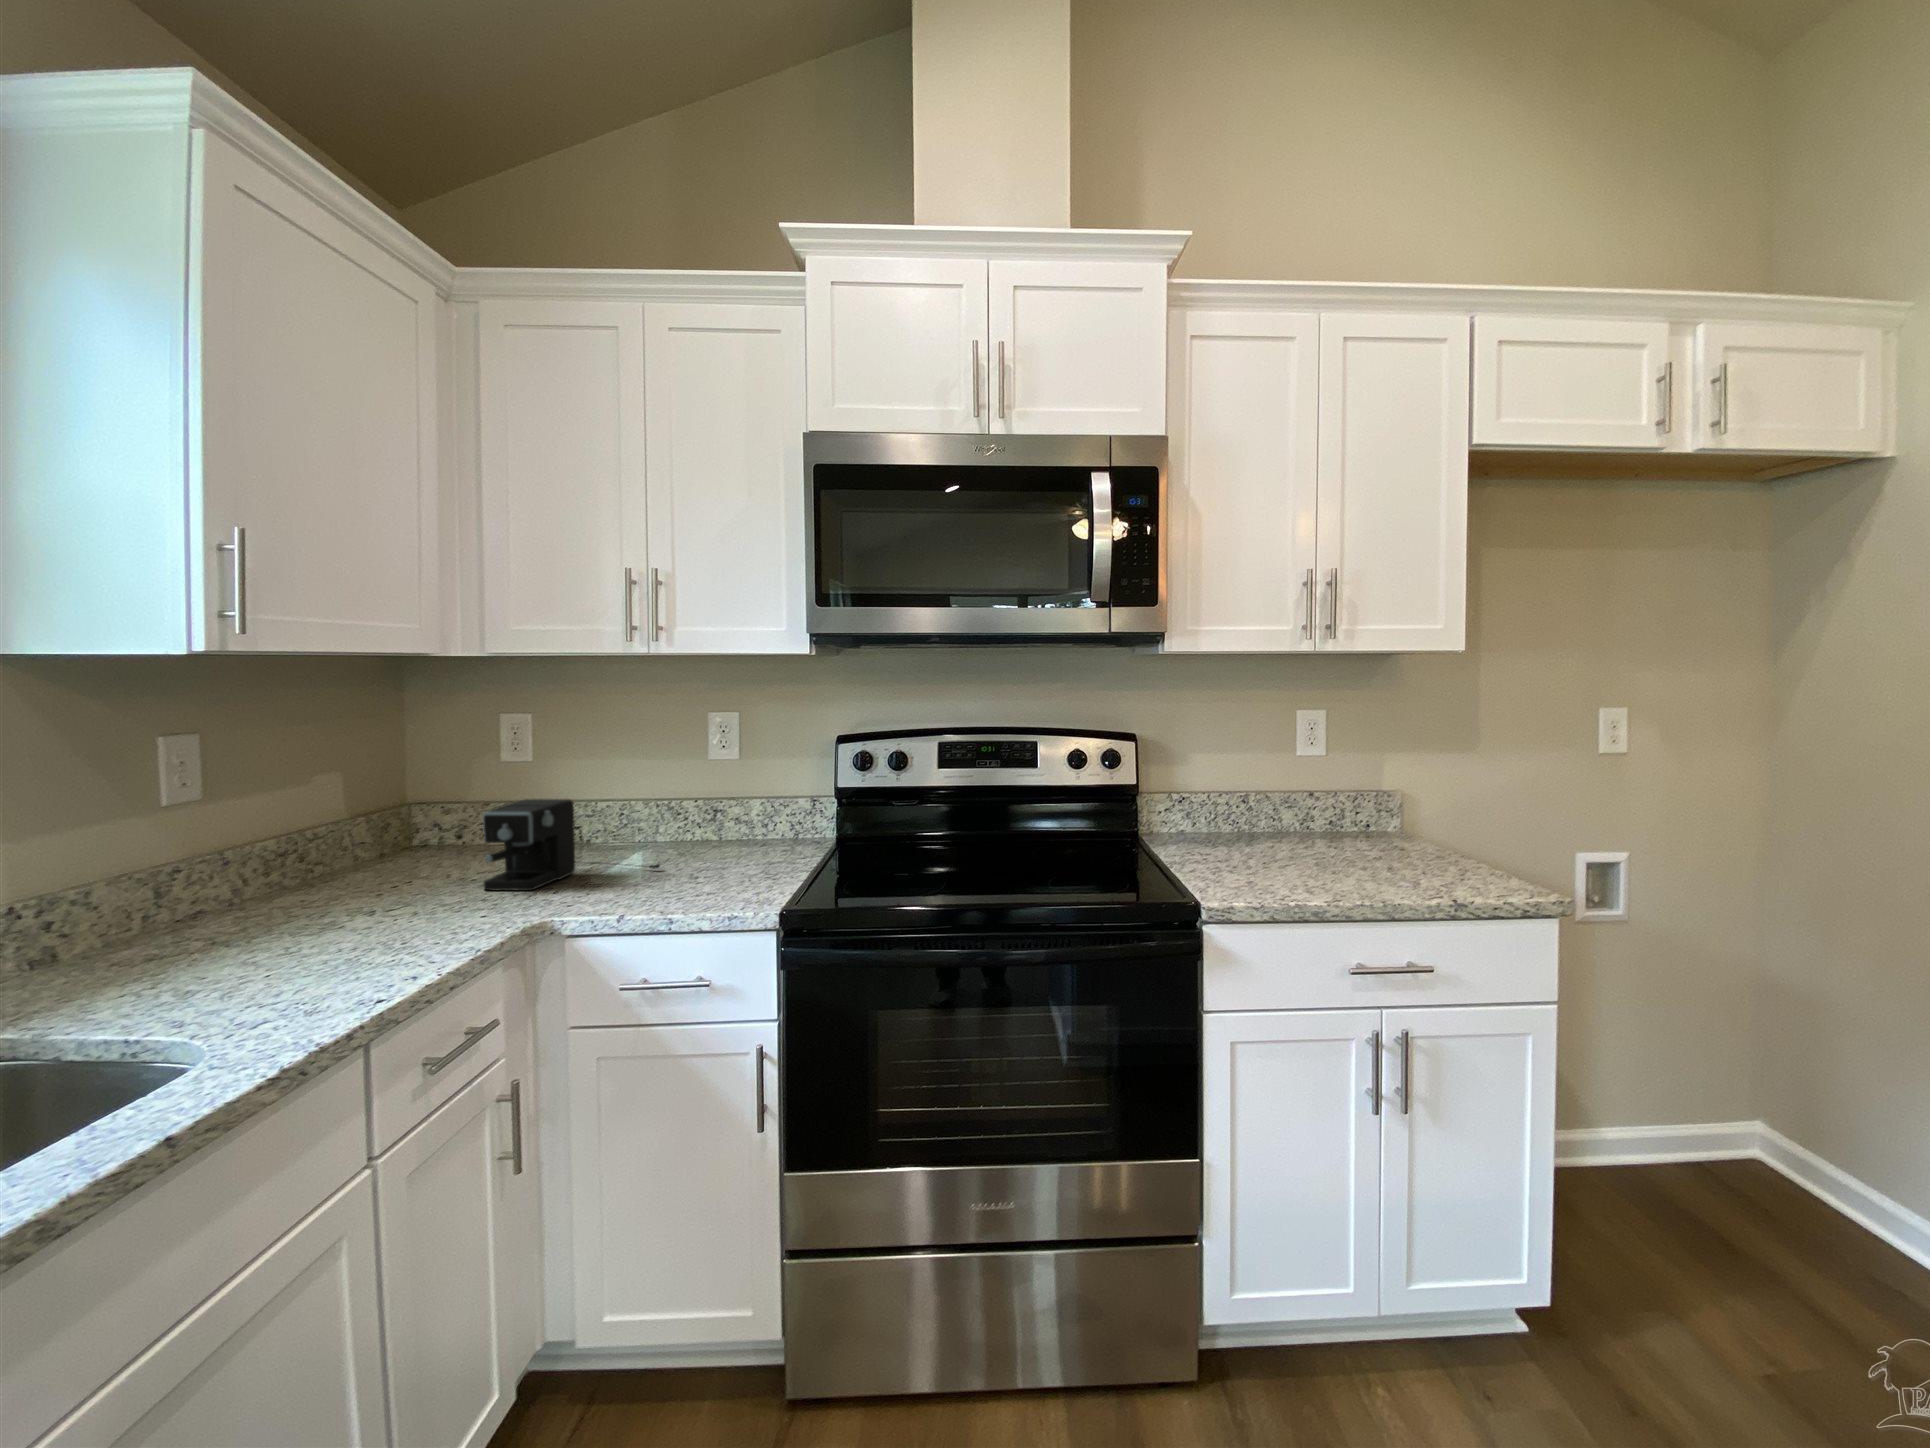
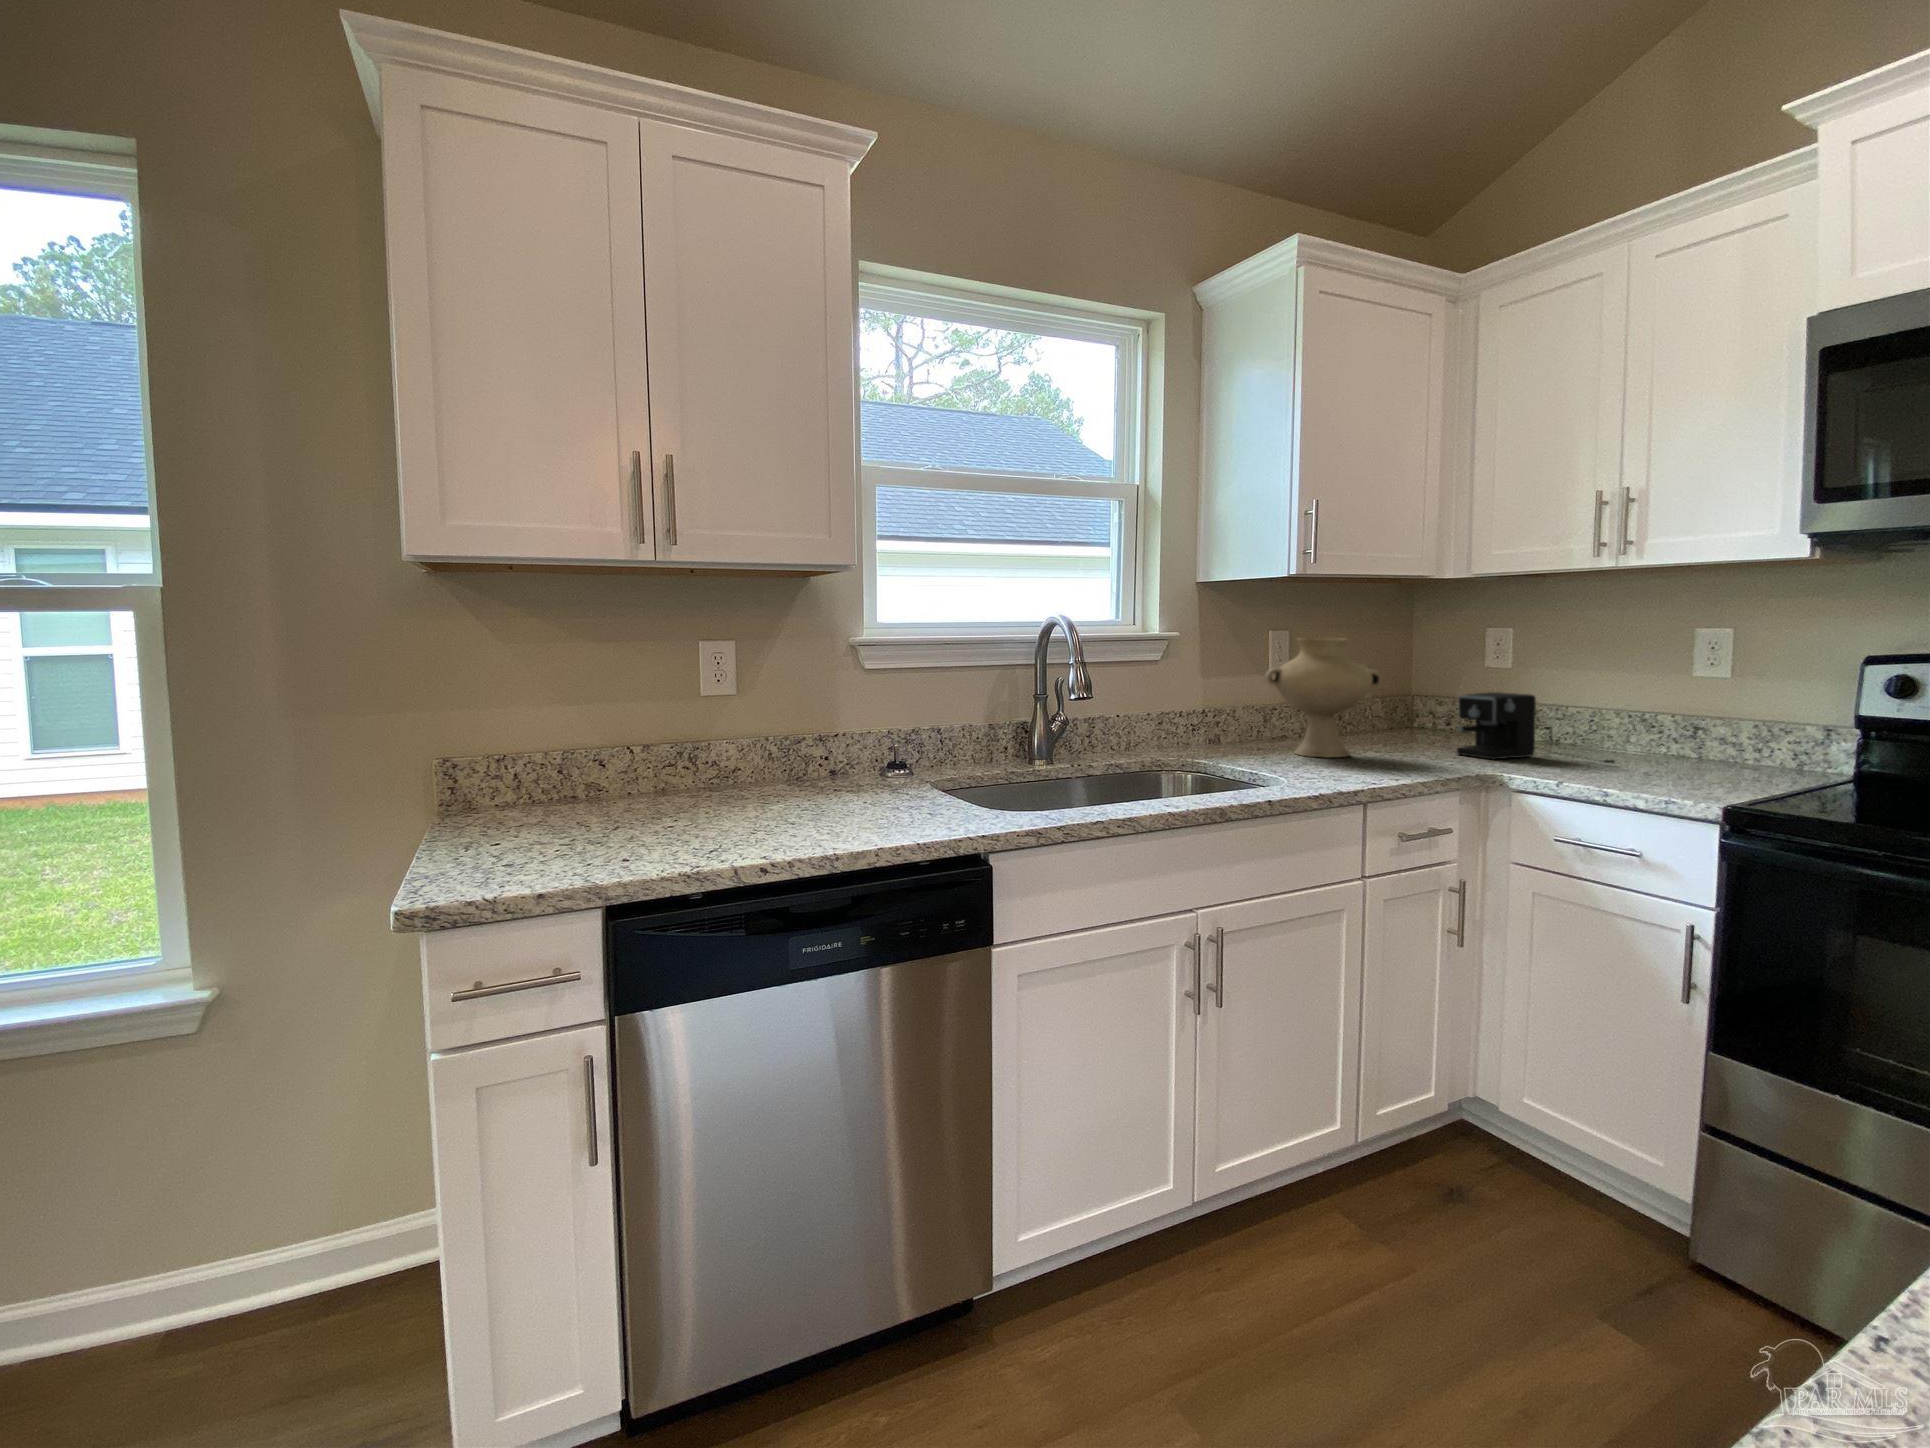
vase: none [142,751,372,956] -> present [1266,638,1381,758]

